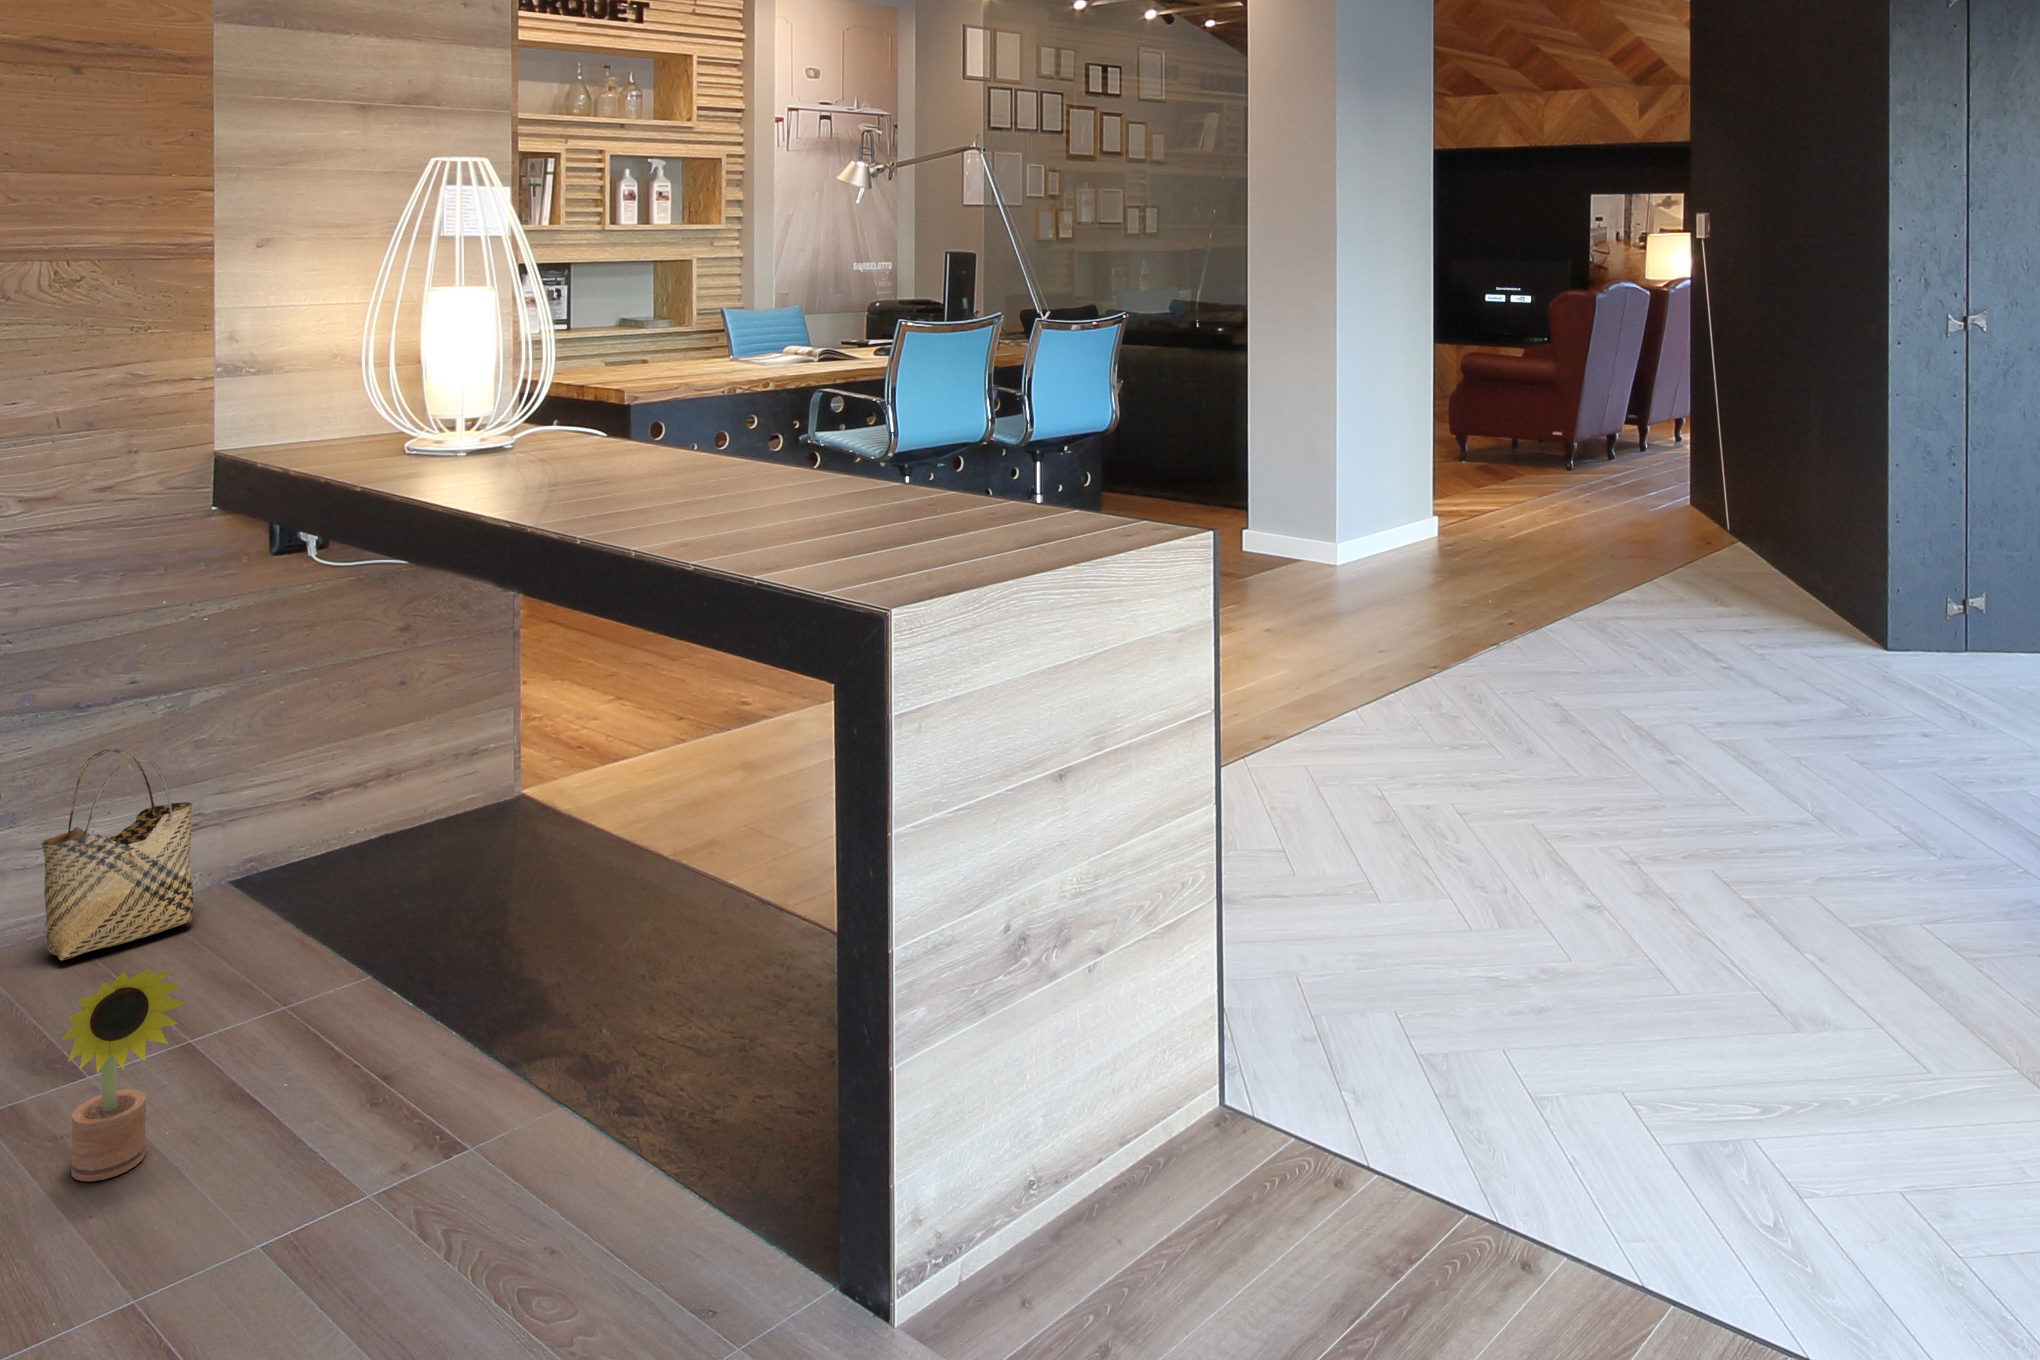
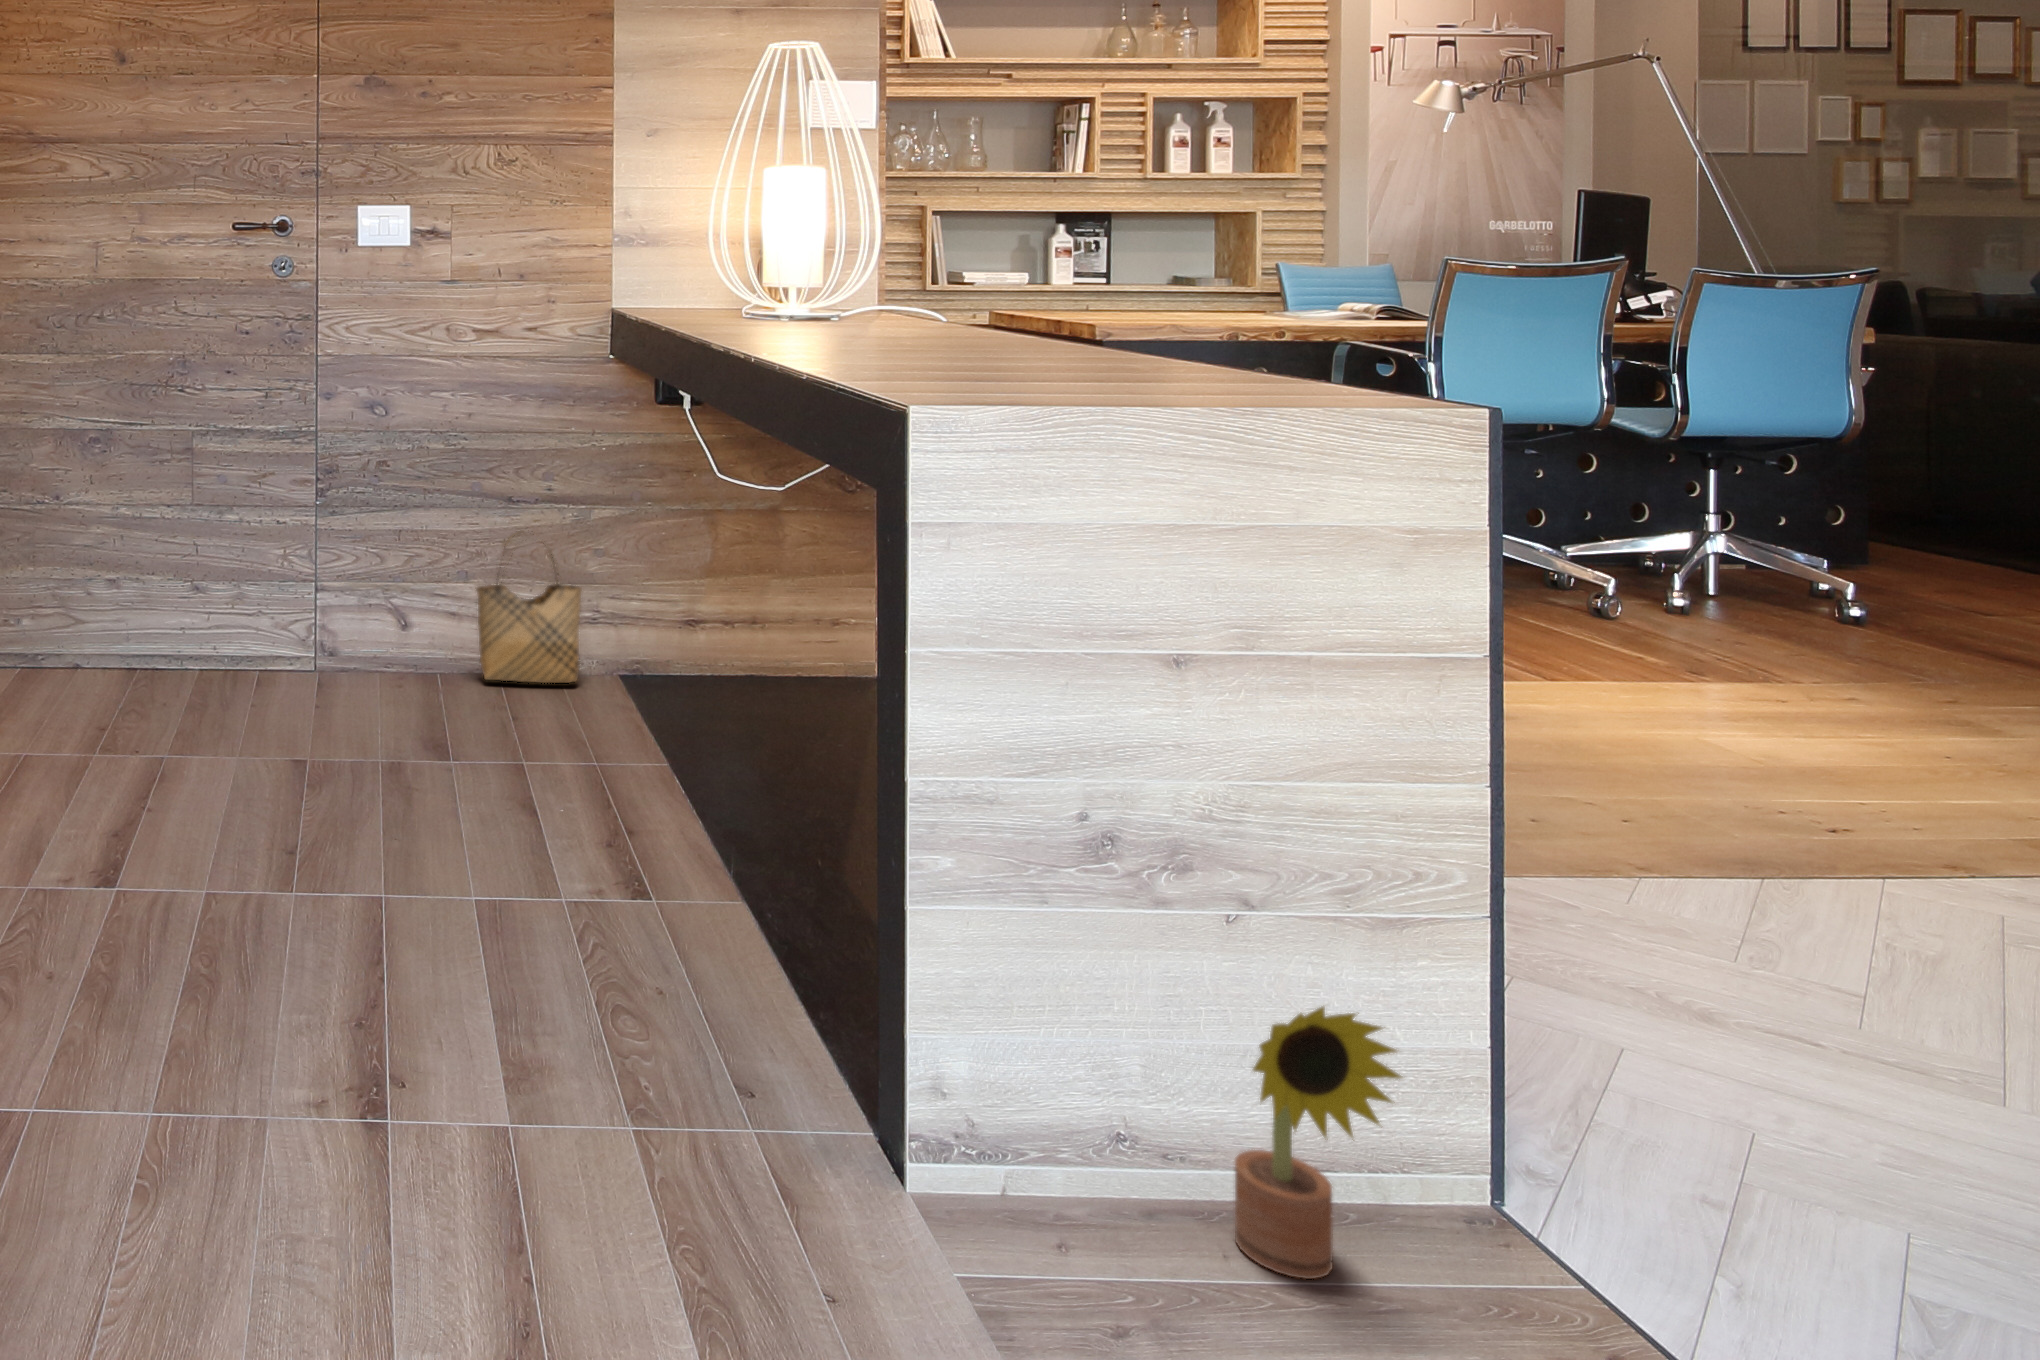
decorative plant: present [62,968,185,1181] -> present [1235,1007,1402,1279]

